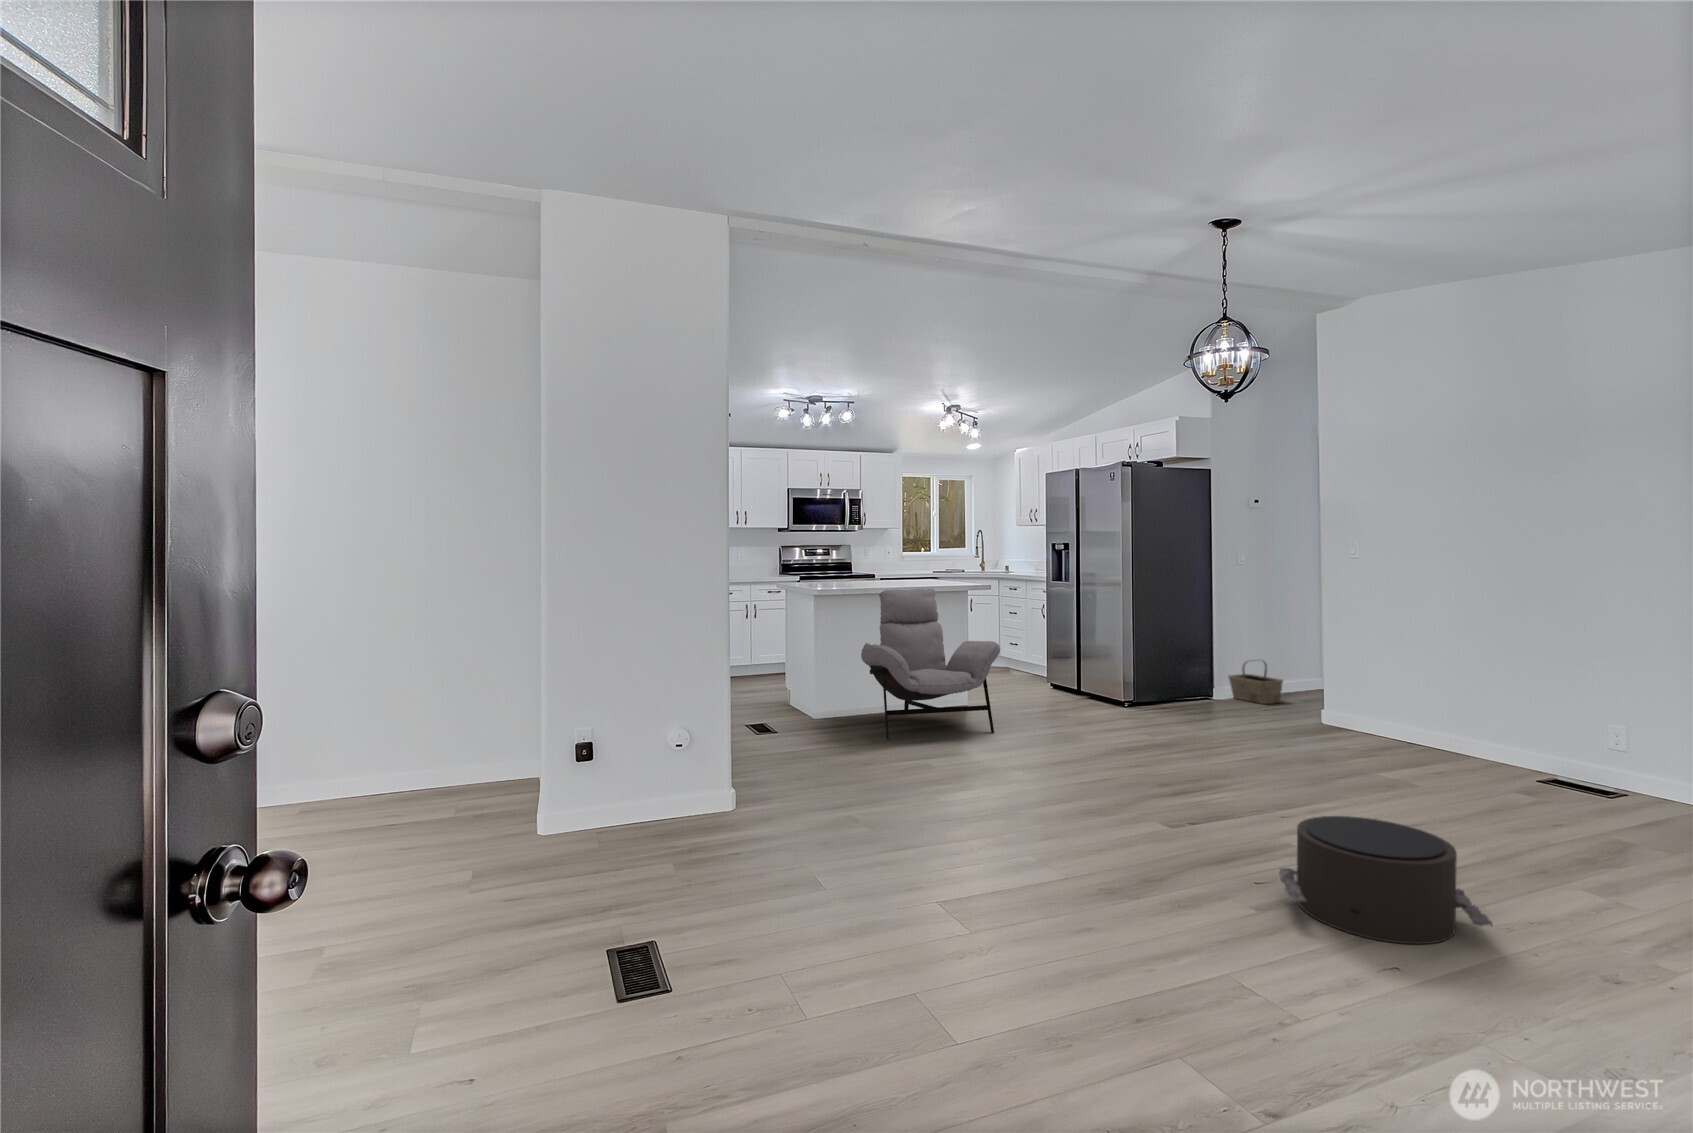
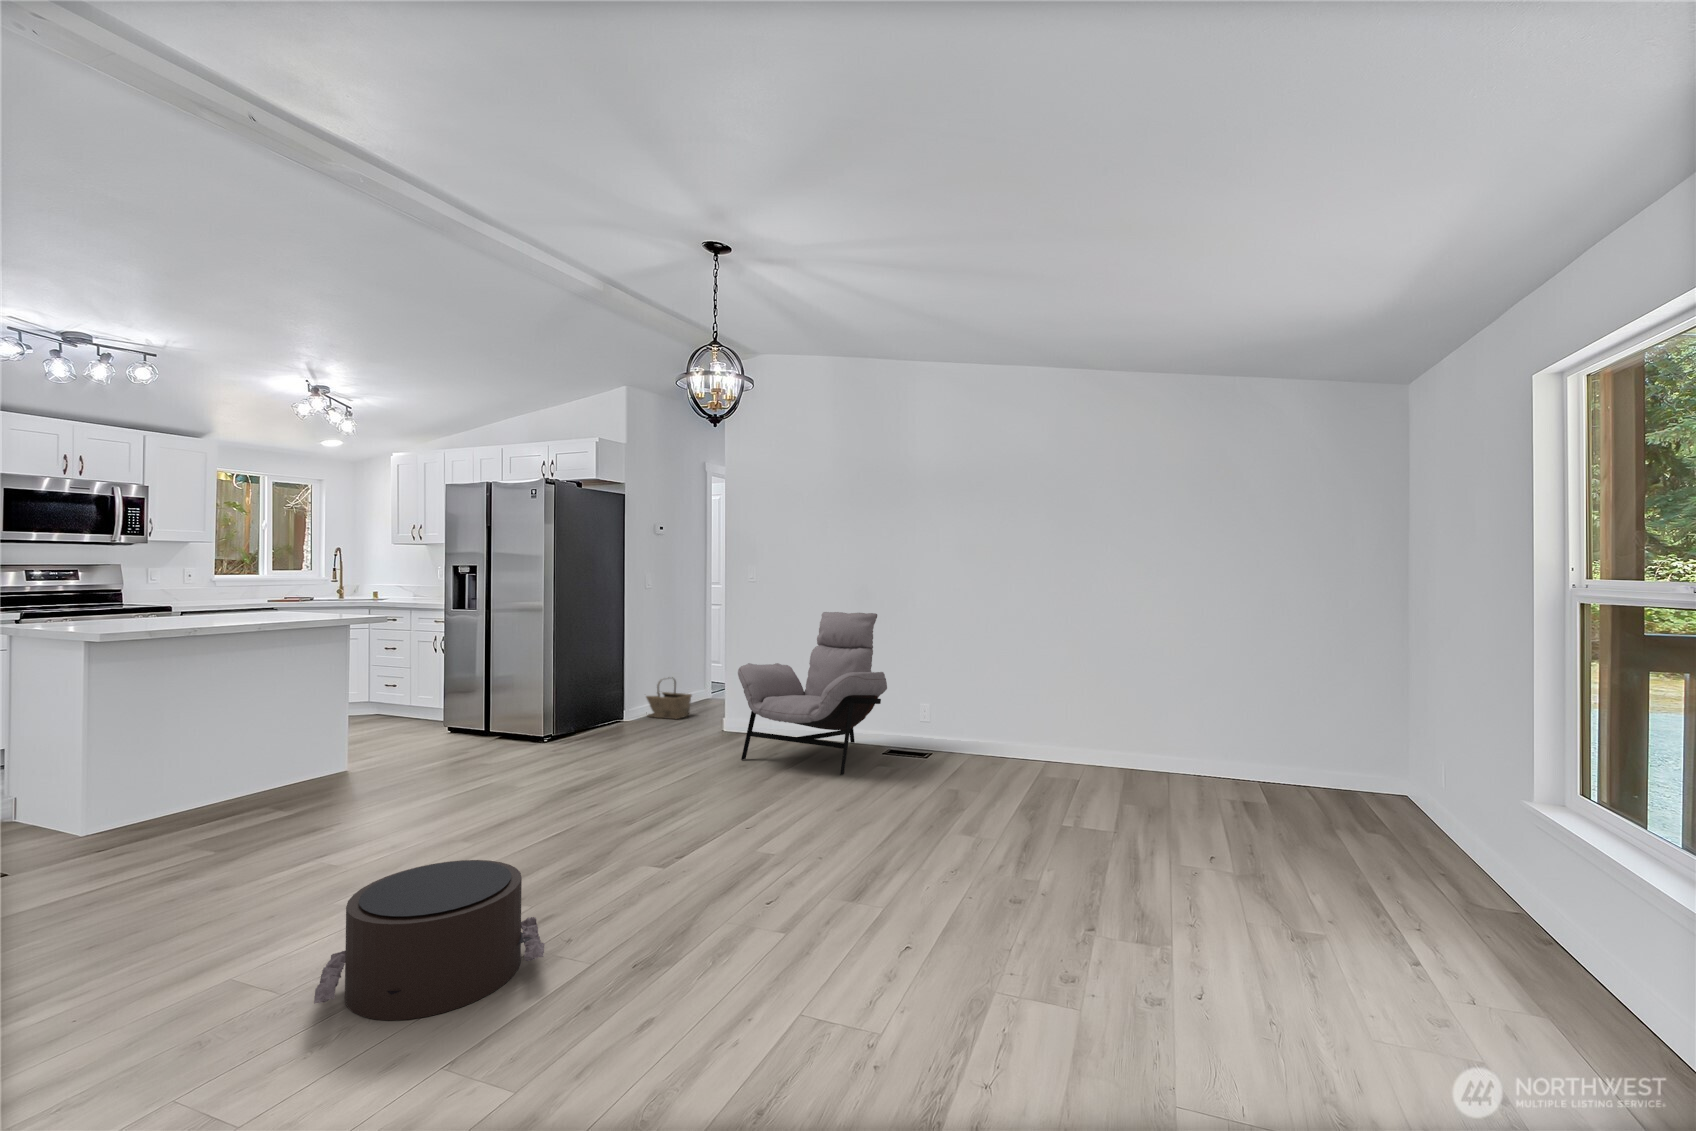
lounge chair: present [861,589,1000,739] -> present [738,612,887,775]
pouf: present [1279,816,1493,944] -> present [314,860,545,1020]

